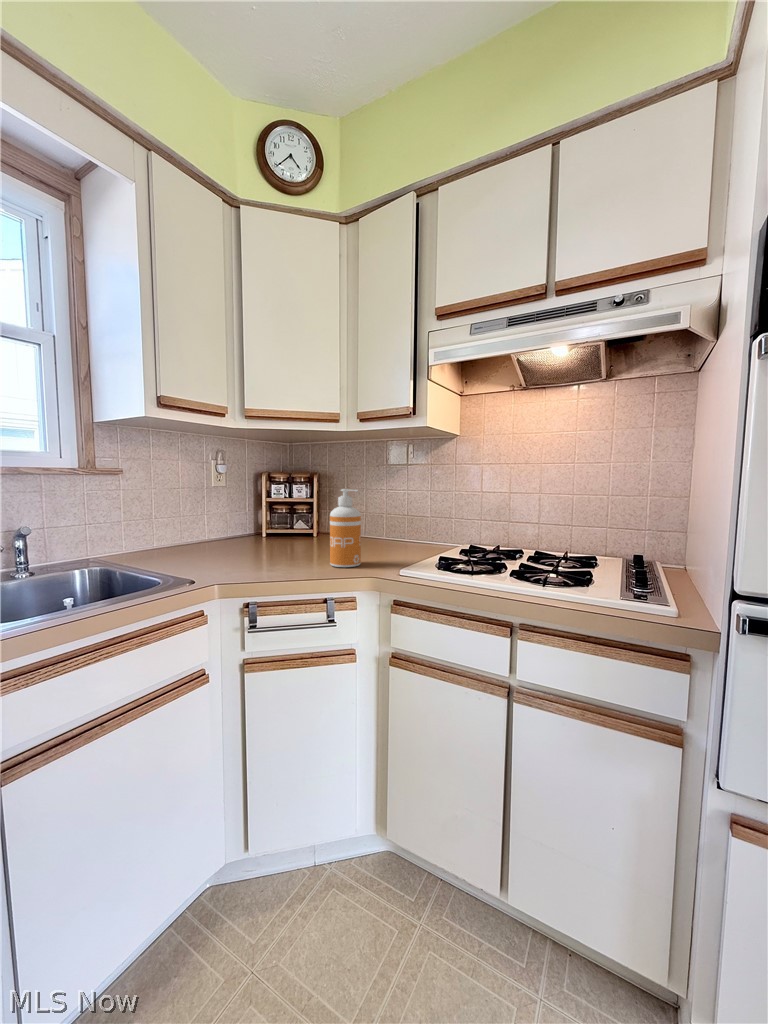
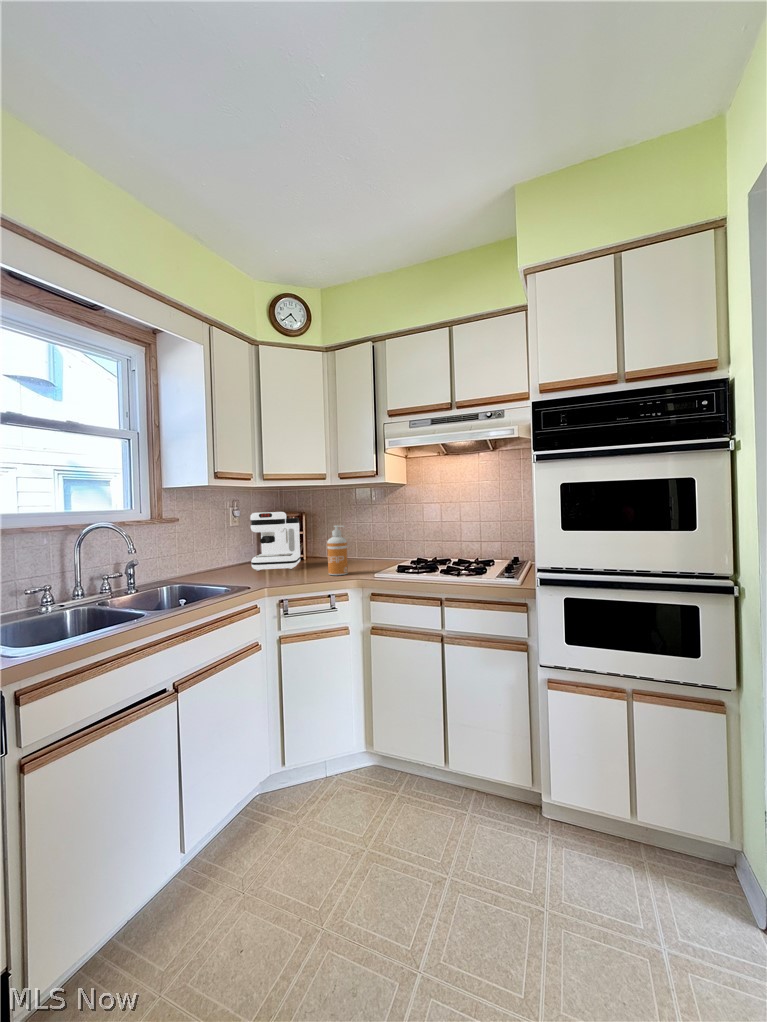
coffee maker: none [231,467,305,550] -> present [250,512,300,571]

